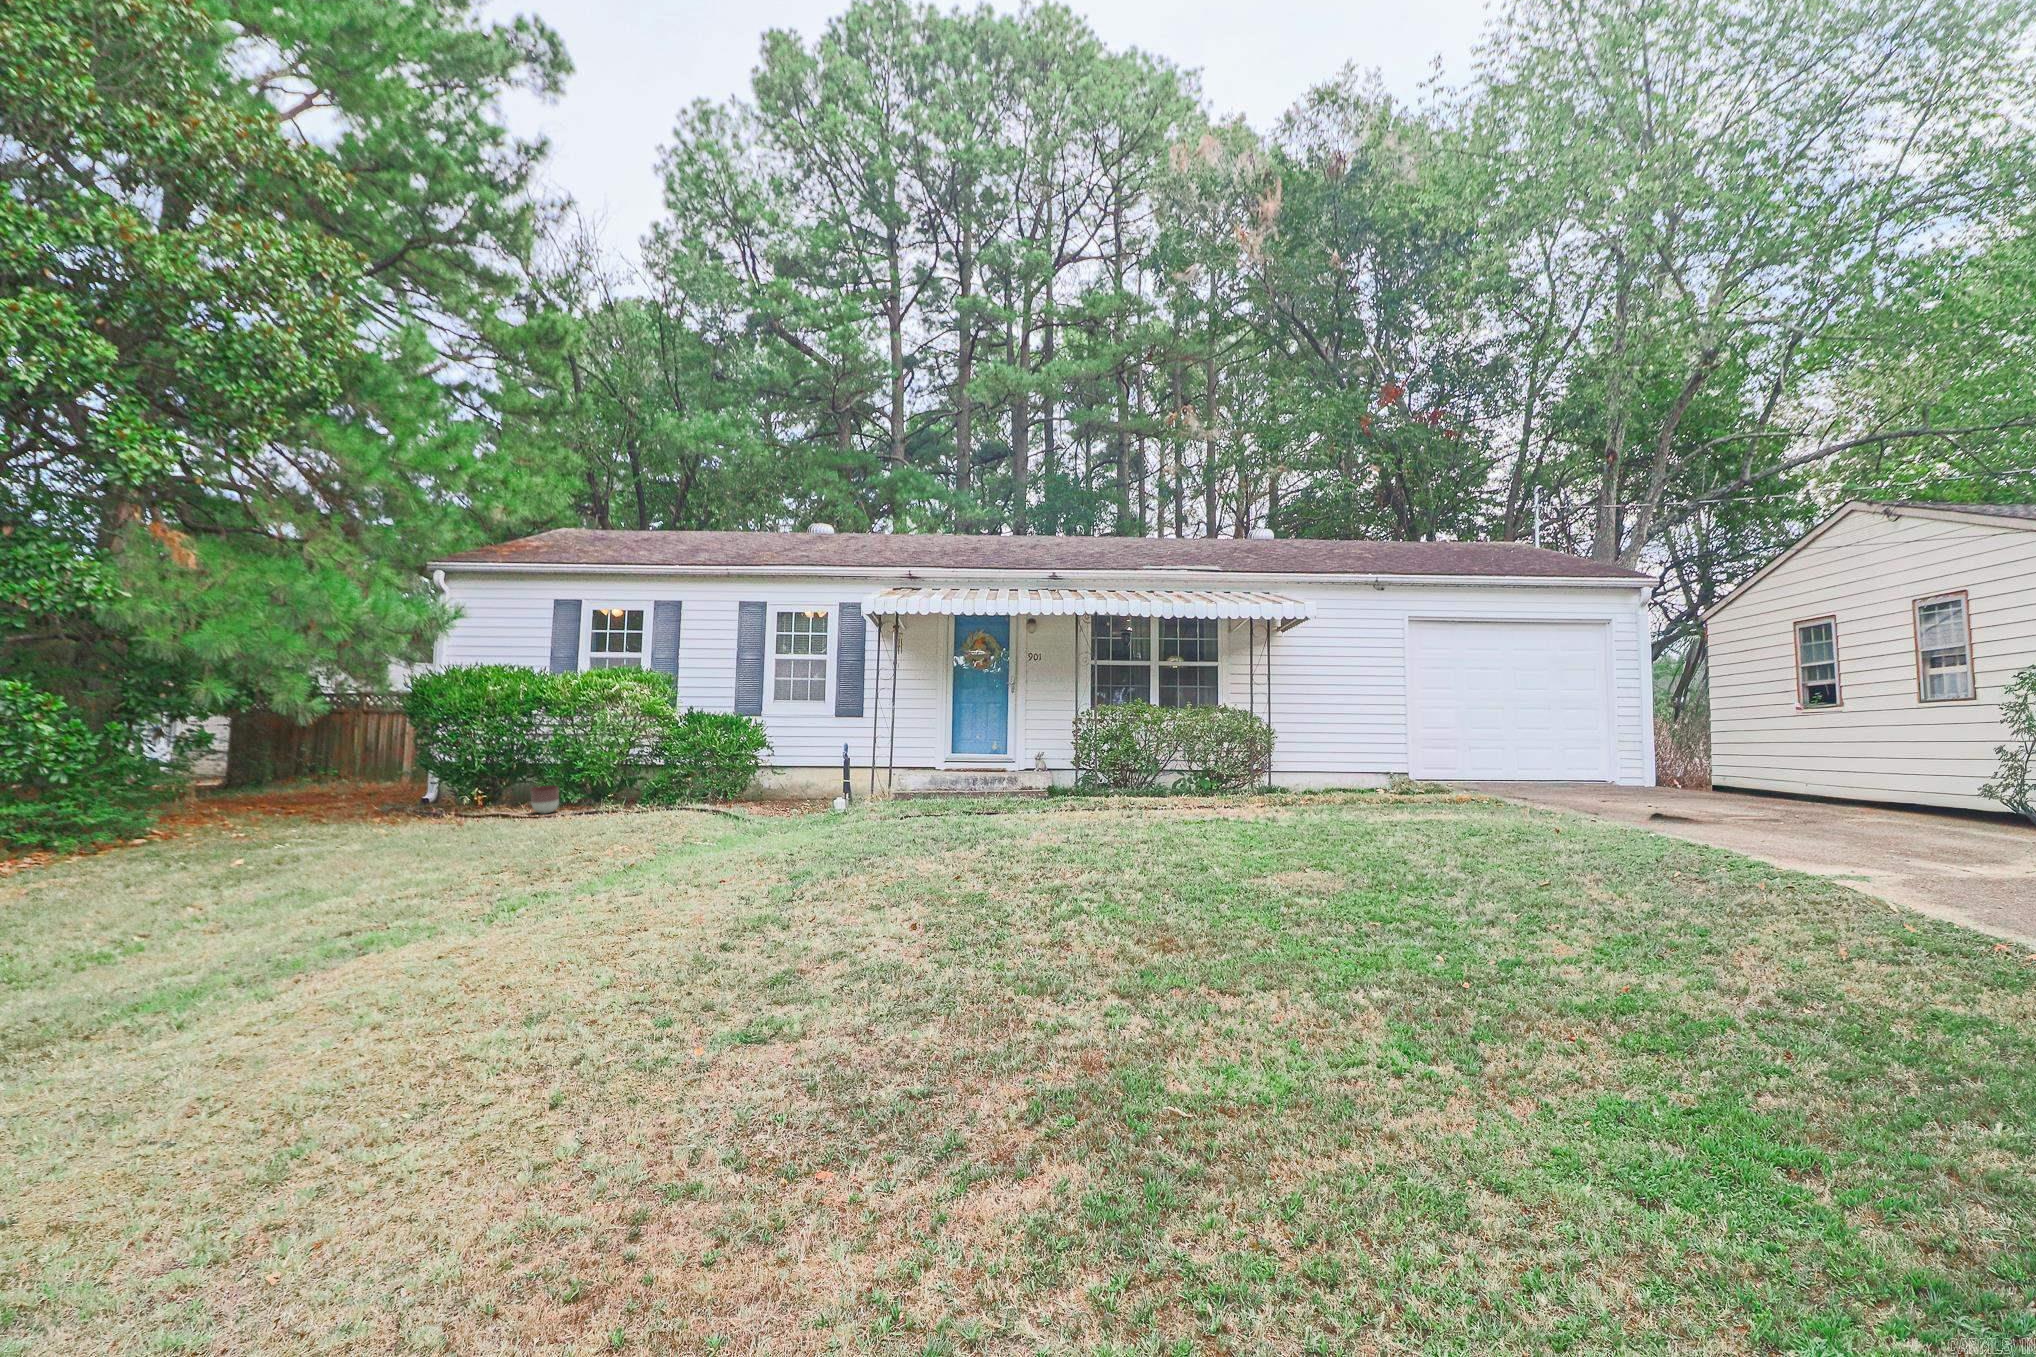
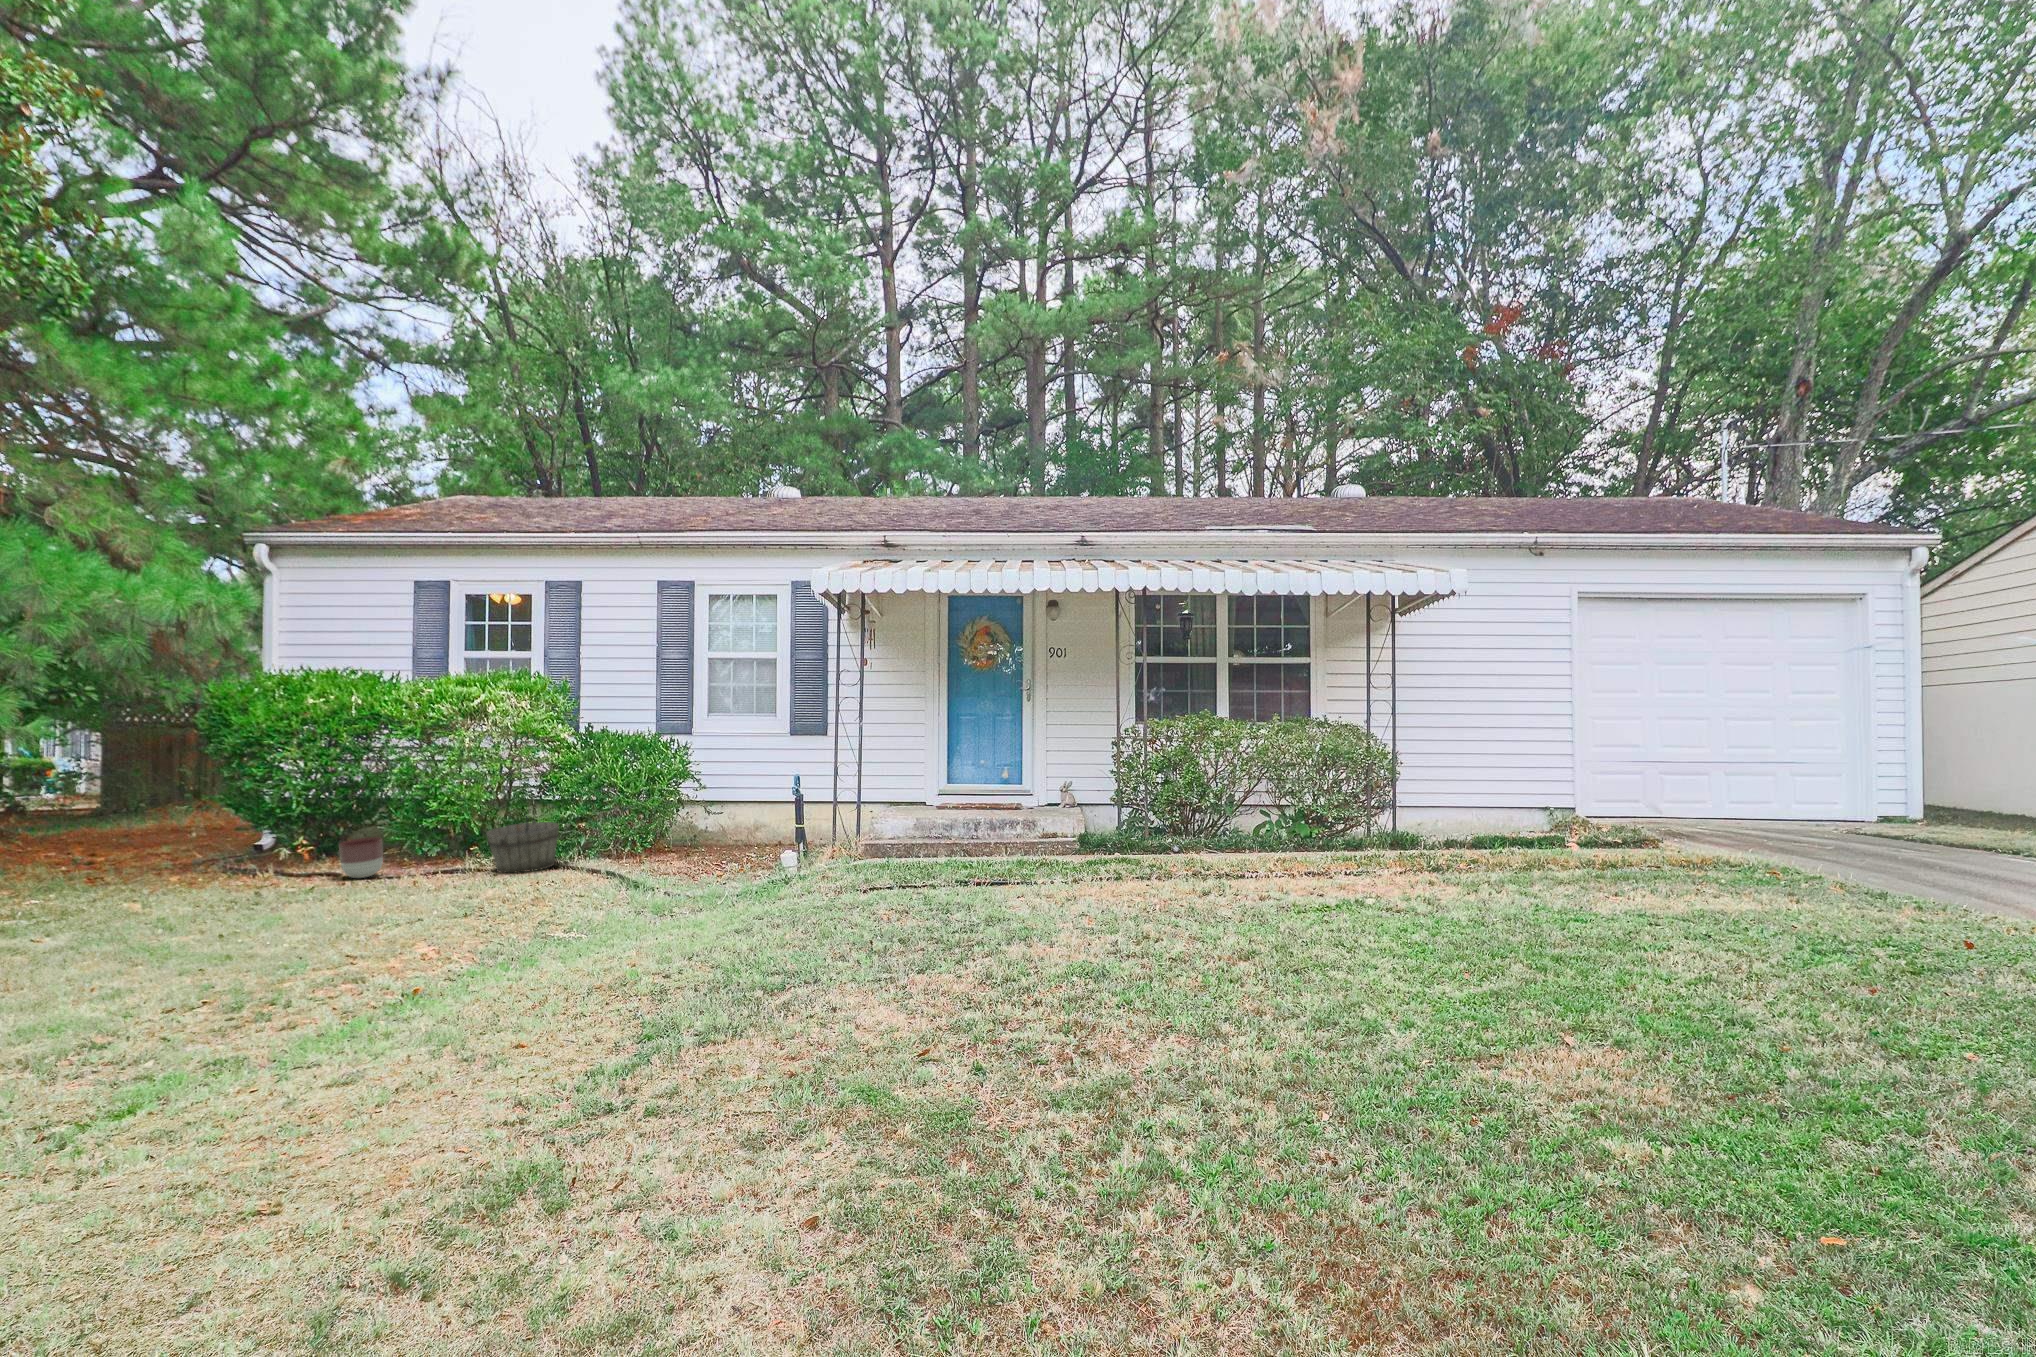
wooden bucket: none [631,769,681,812] -> present [487,816,559,873]

